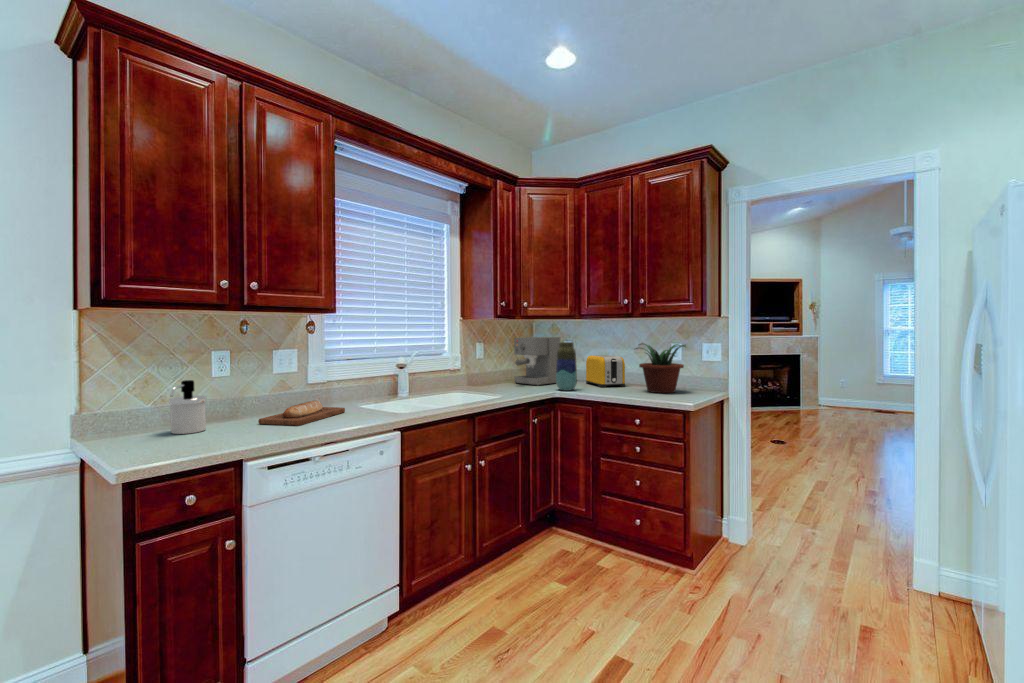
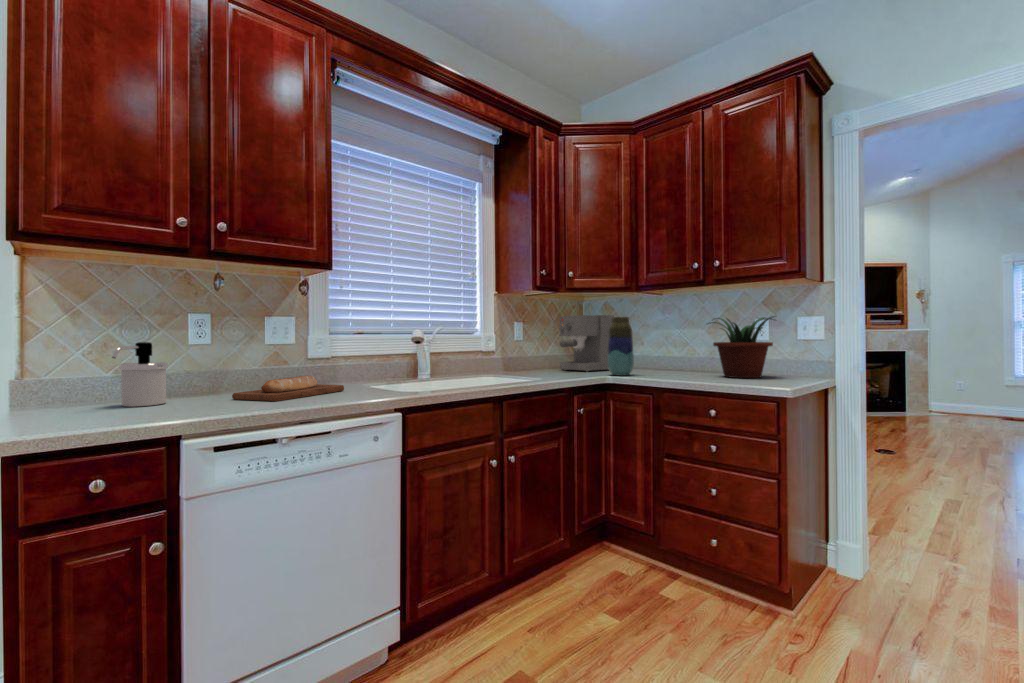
toaster: present [586,355,625,387] -> none [646,336,694,373]

